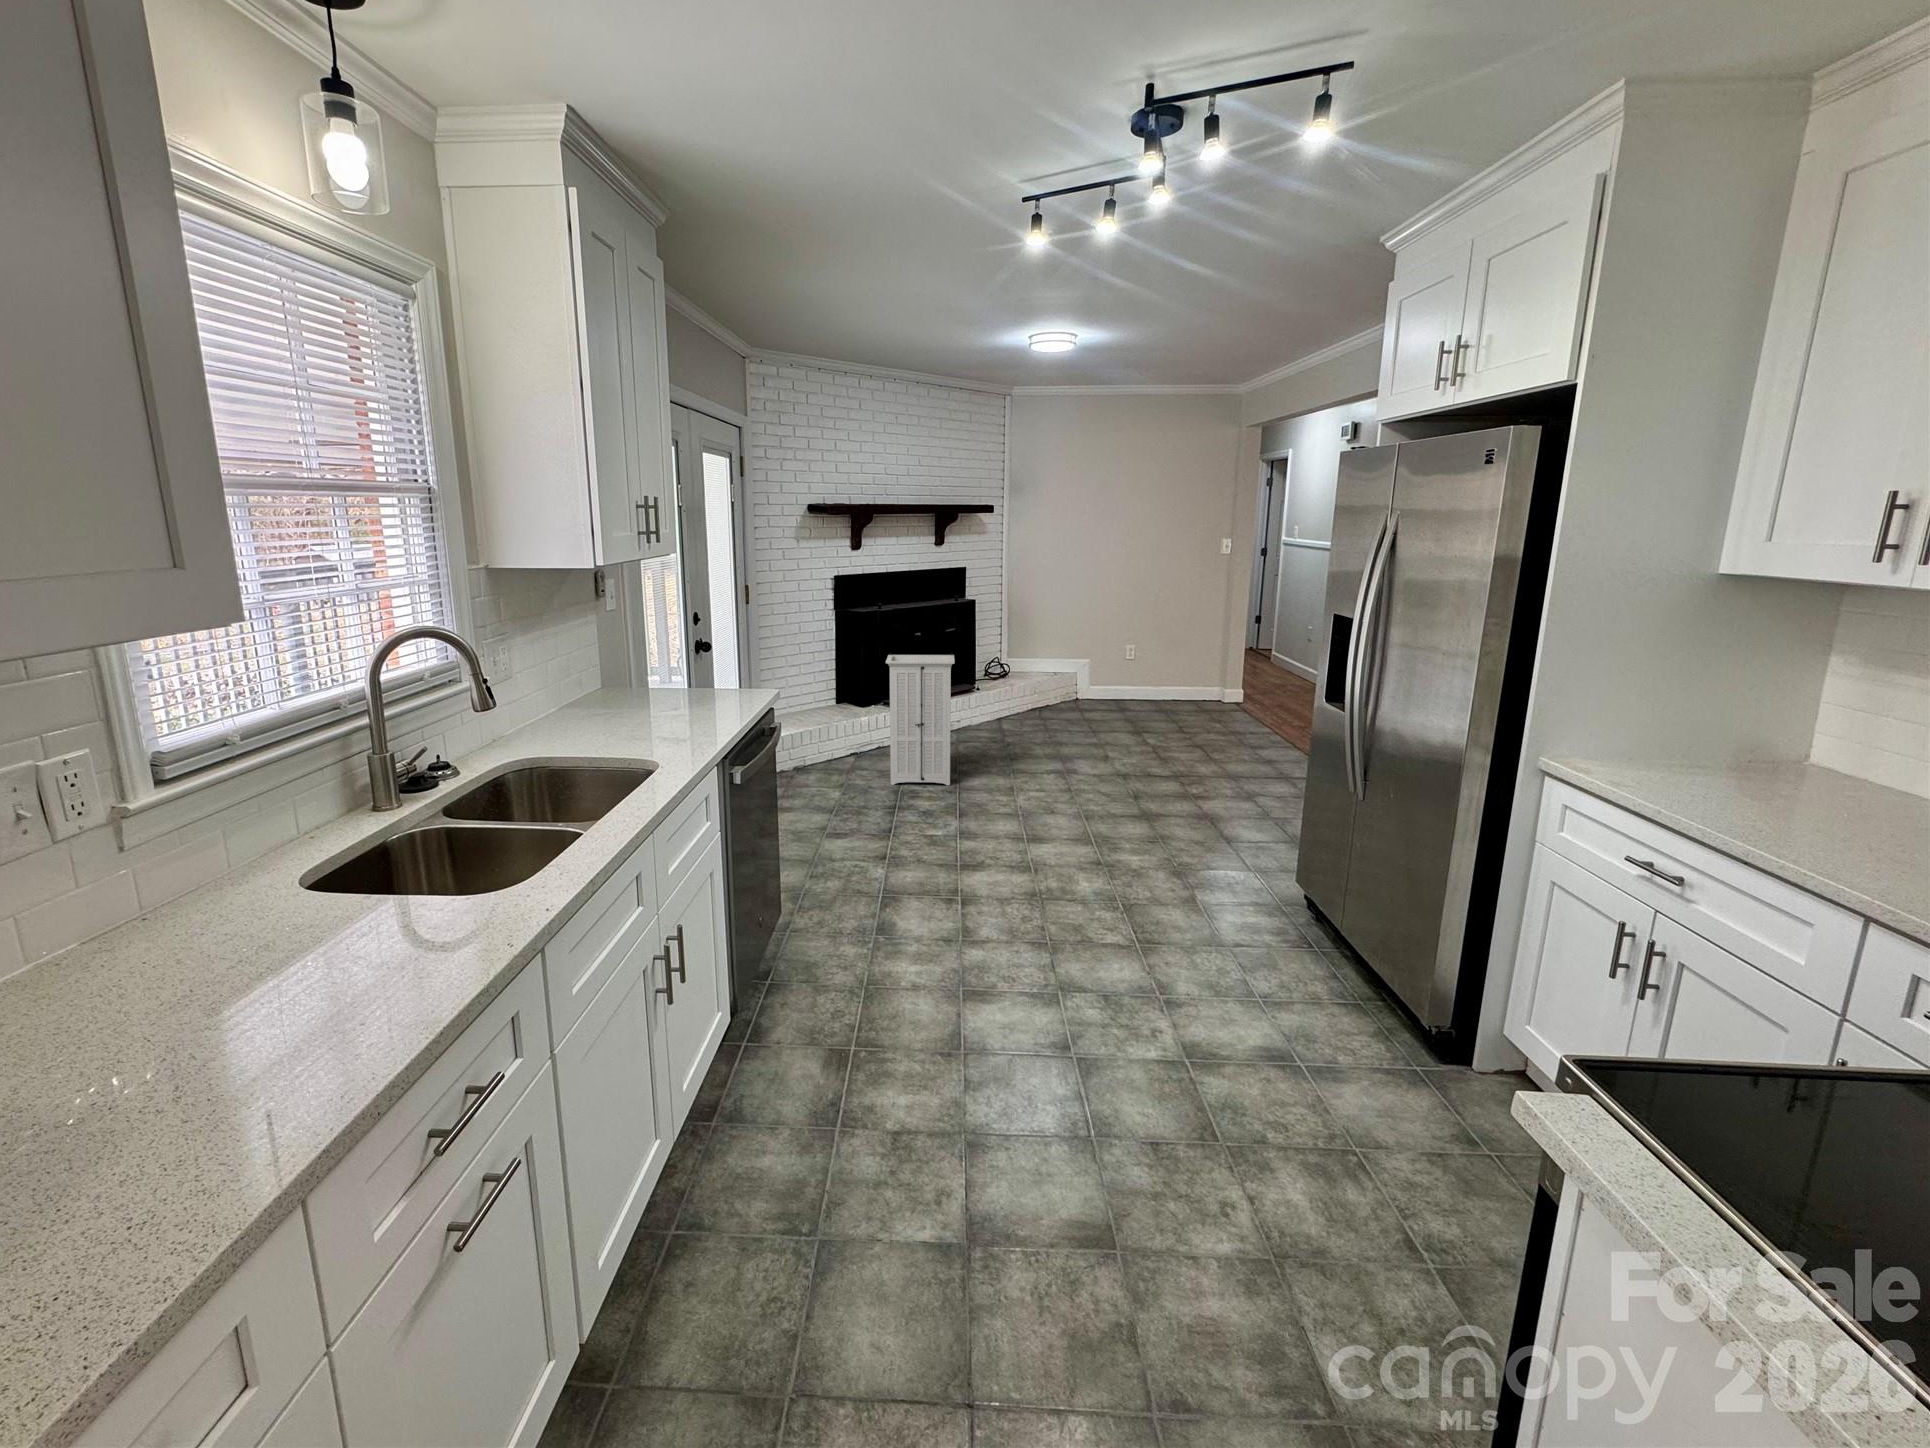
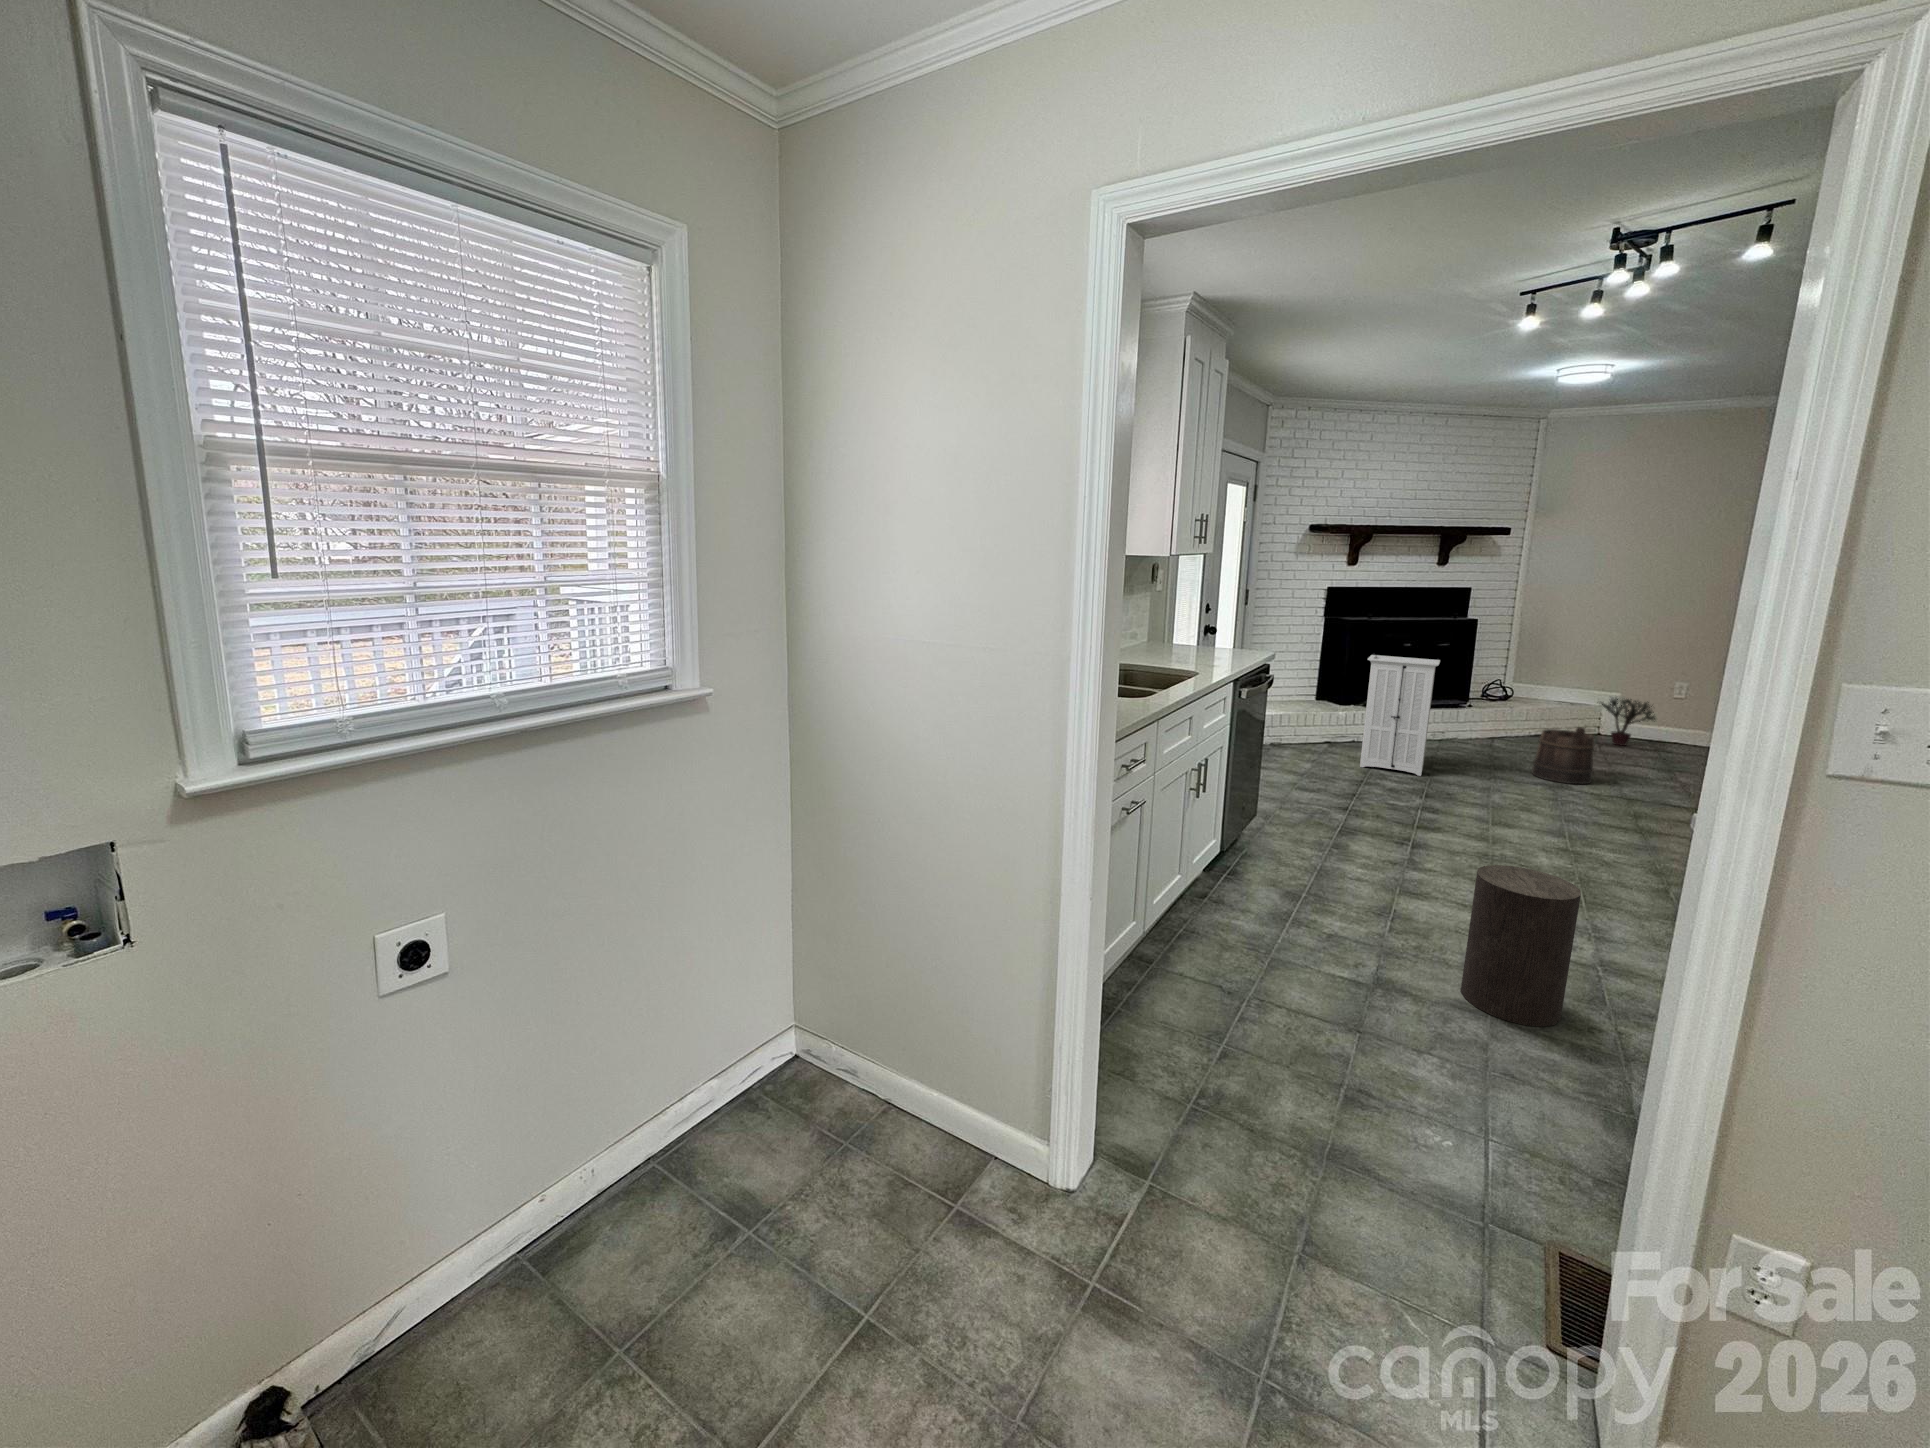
potted plant: none [1072,663,1117,709] -> present [1601,698,1655,746]
bucket: none [1040,707,1088,767] -> present [1532,727,1594,784]
stool: none [1077,1019,1215,1282] -> present [1461,865,1581,1027]

